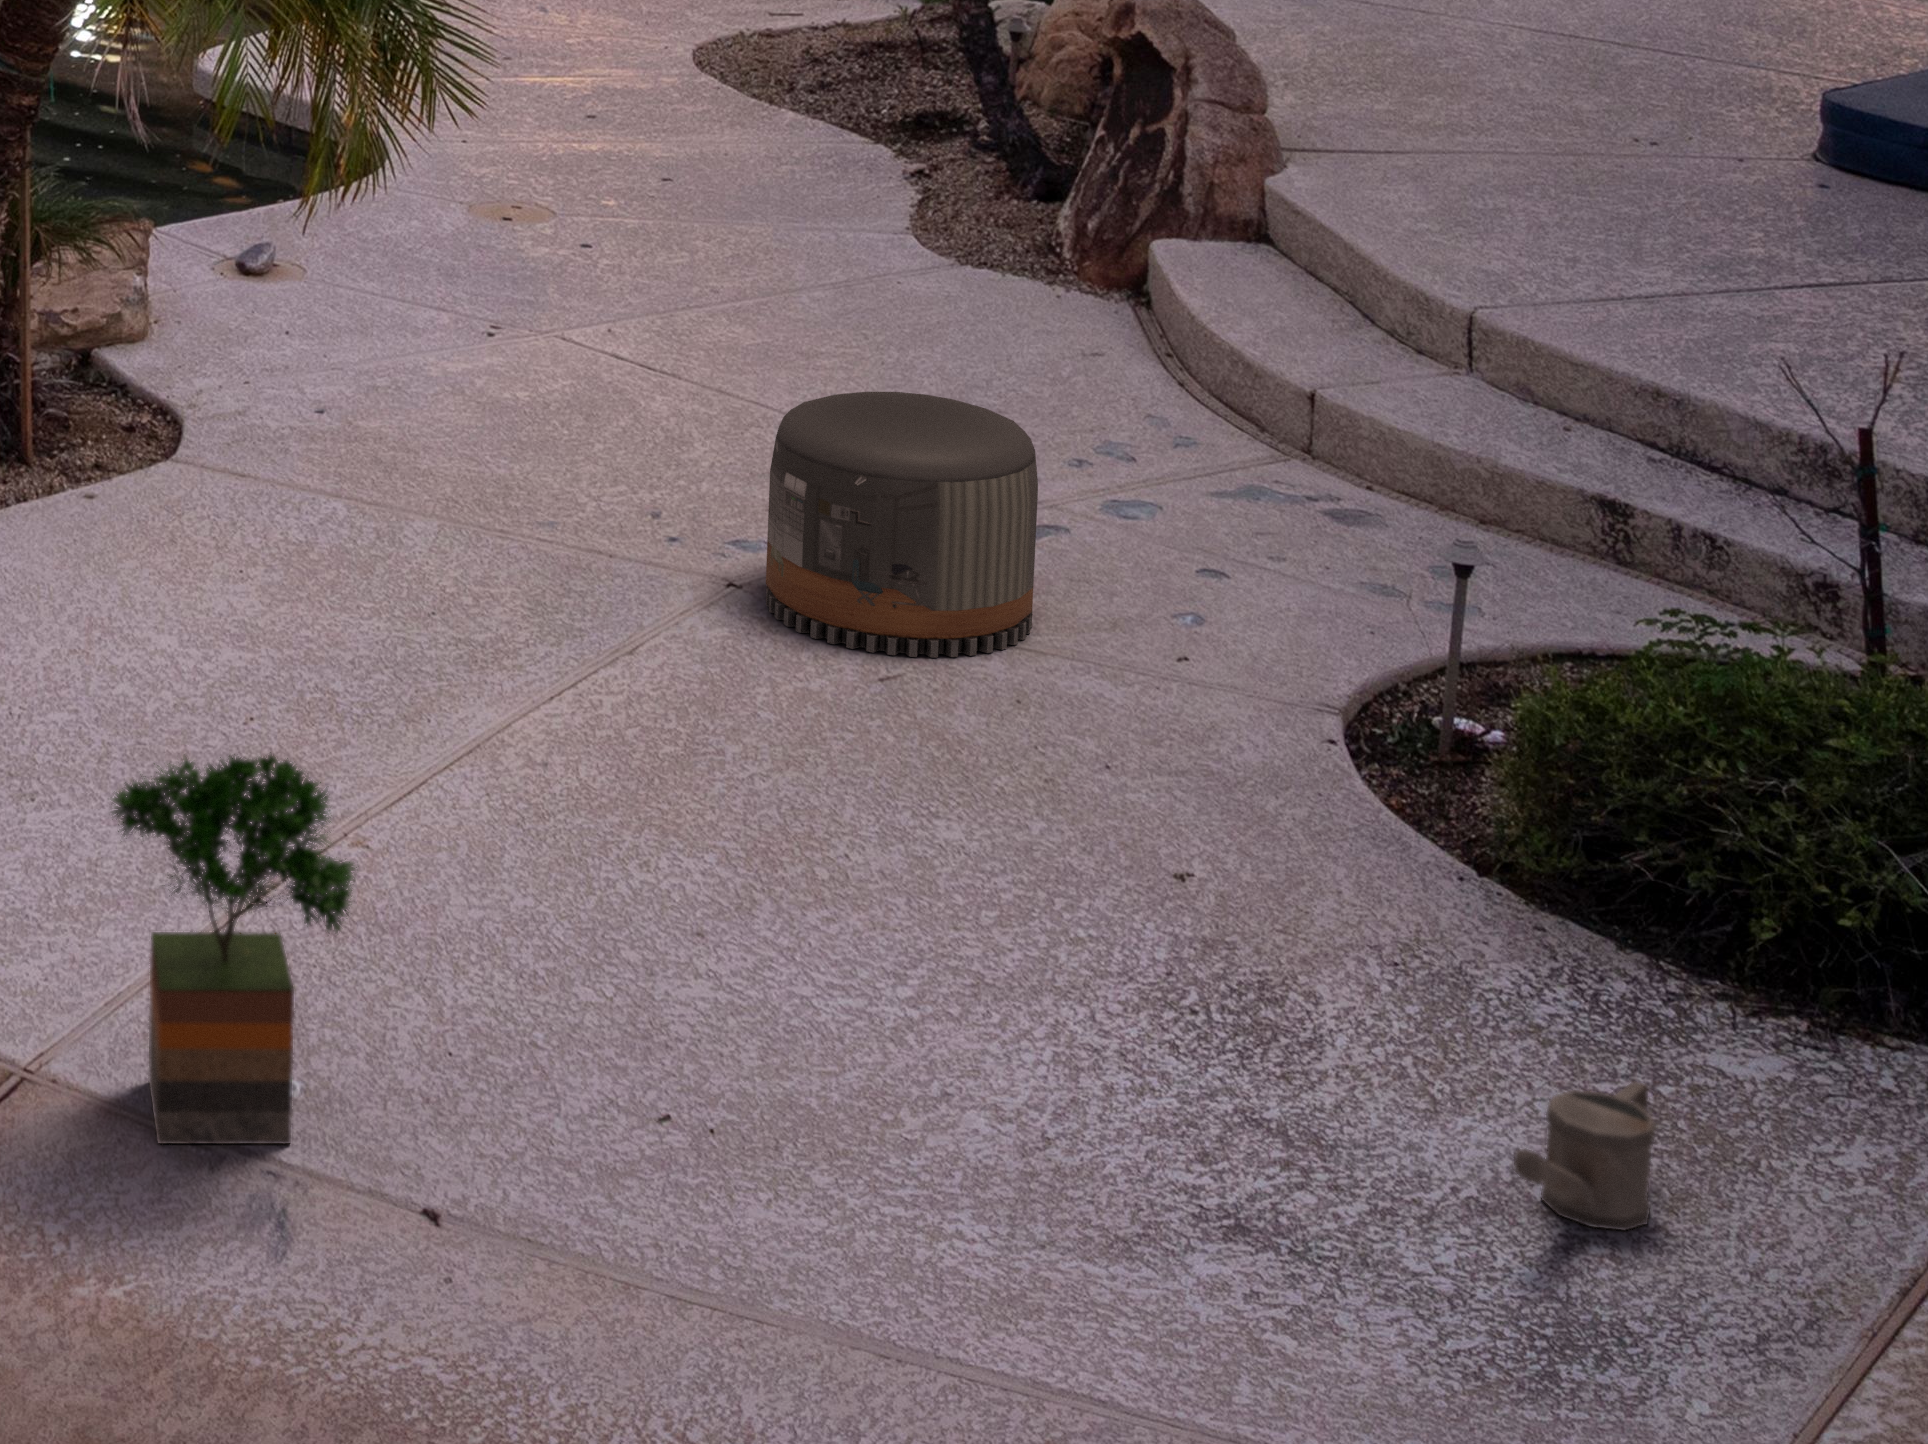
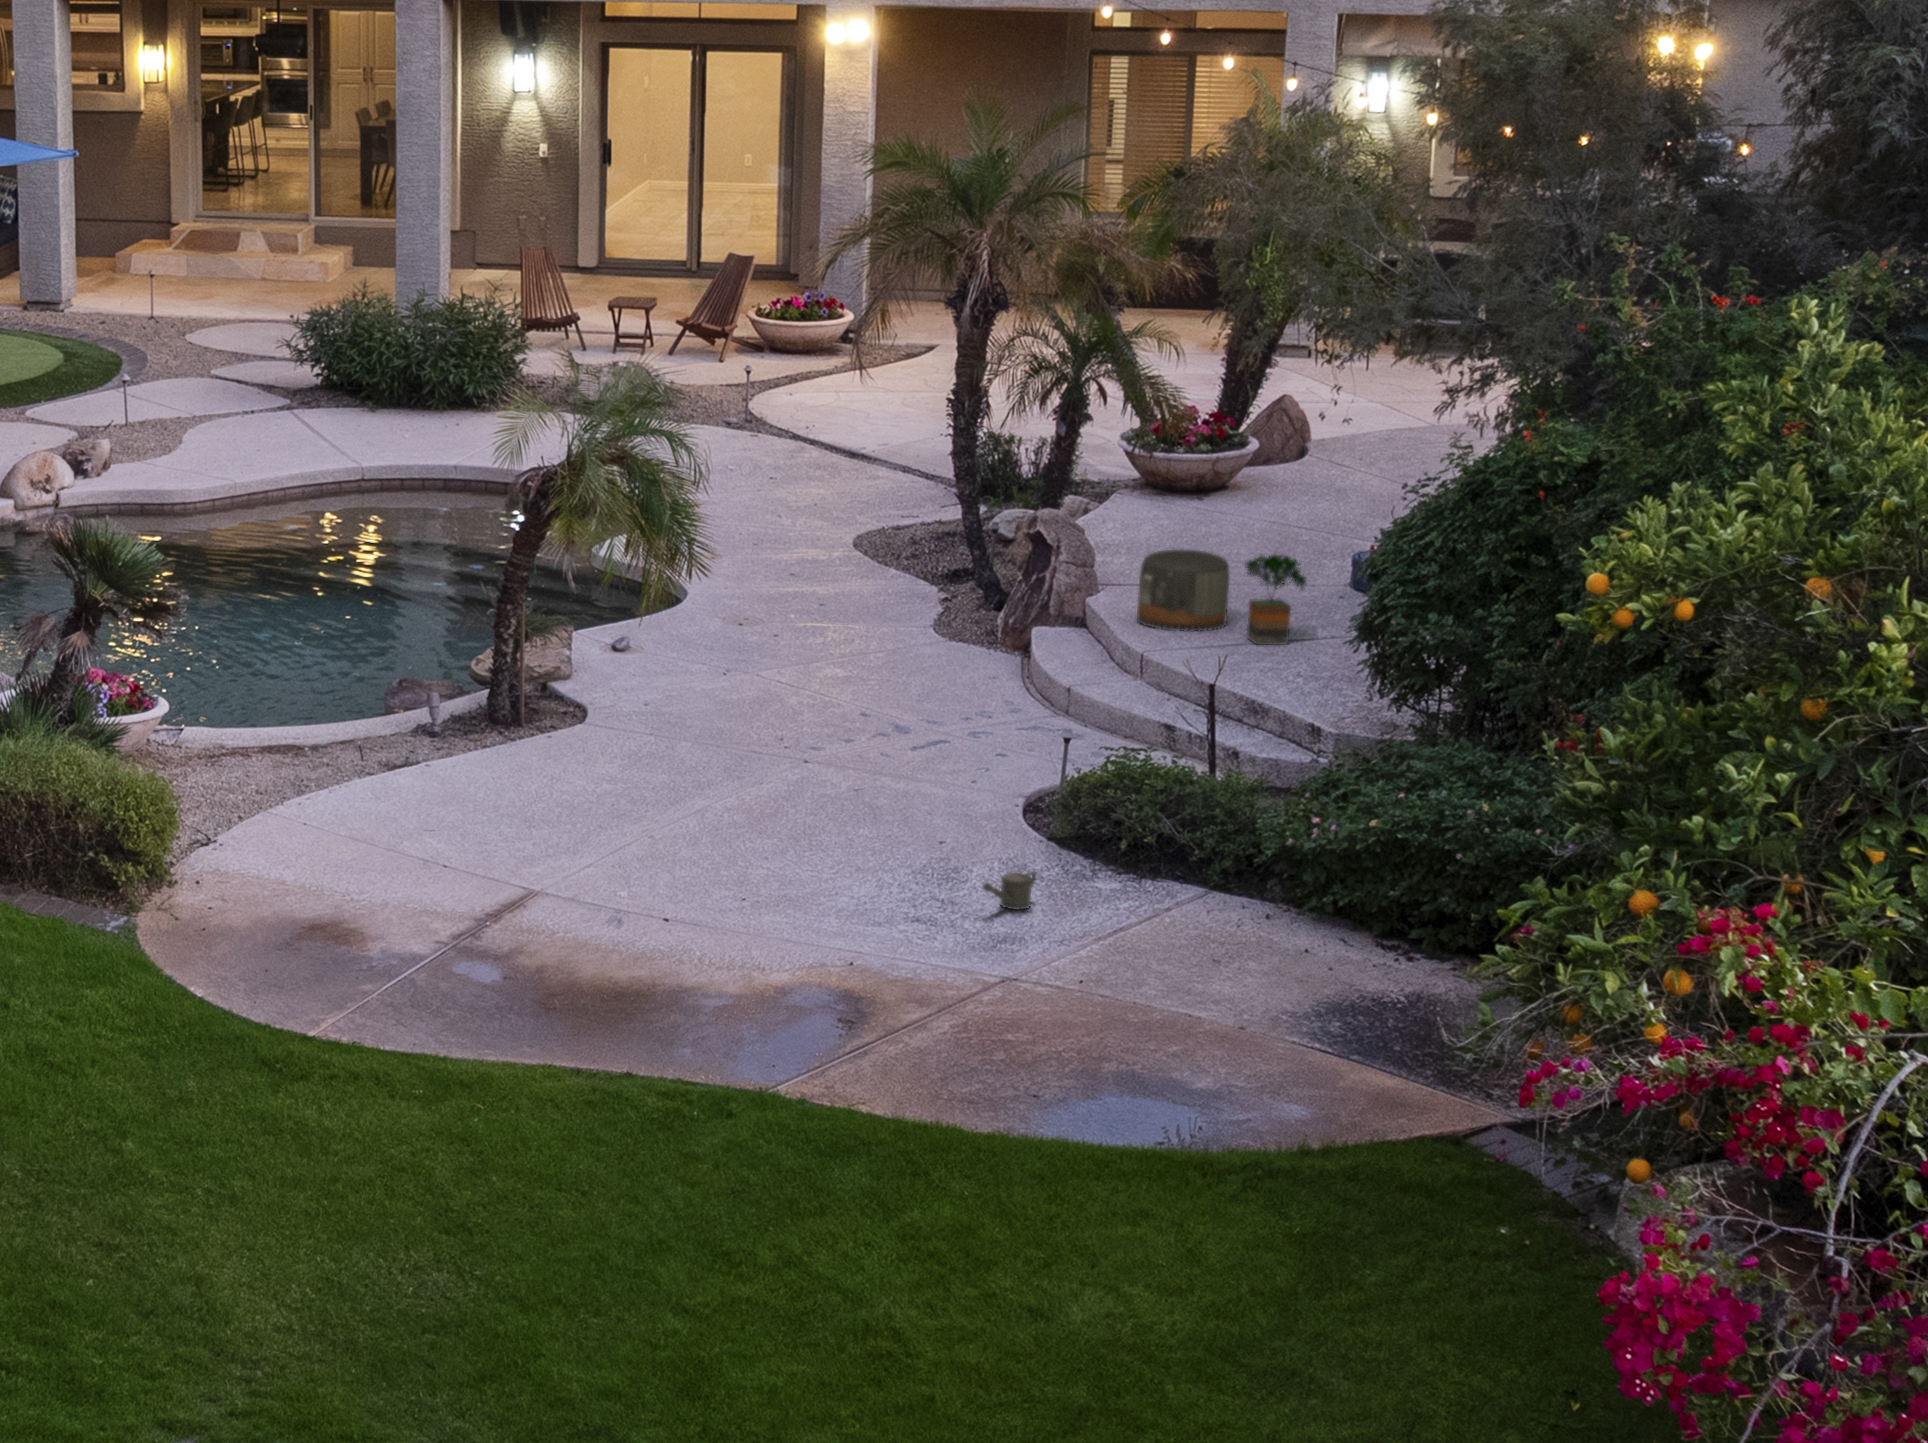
pouf: present [766,392,1038,657] -> present [1137,550,1230,631]
potted tree: present [112,752,357,1144] -> present [1245,554,1306,645]

